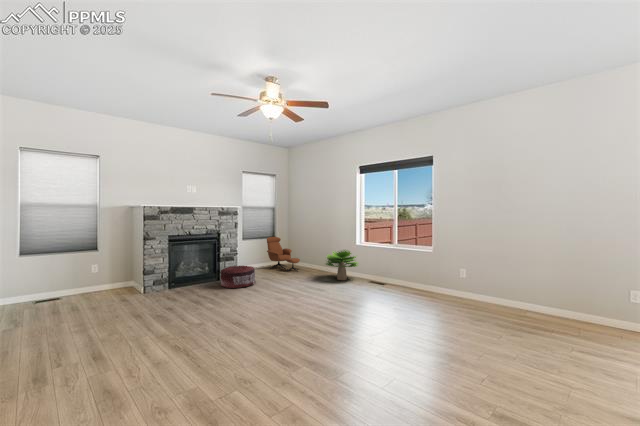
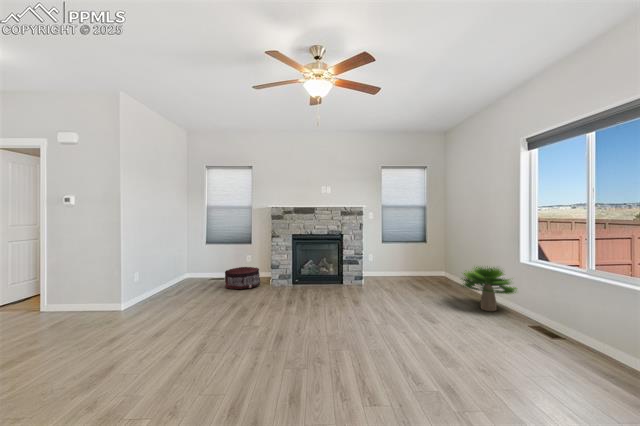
lounge chair: present [267,237,300,271] -> none [406,242,444,289]
pouf: present [220,266,255,288] -> present [225,267,260,289]

